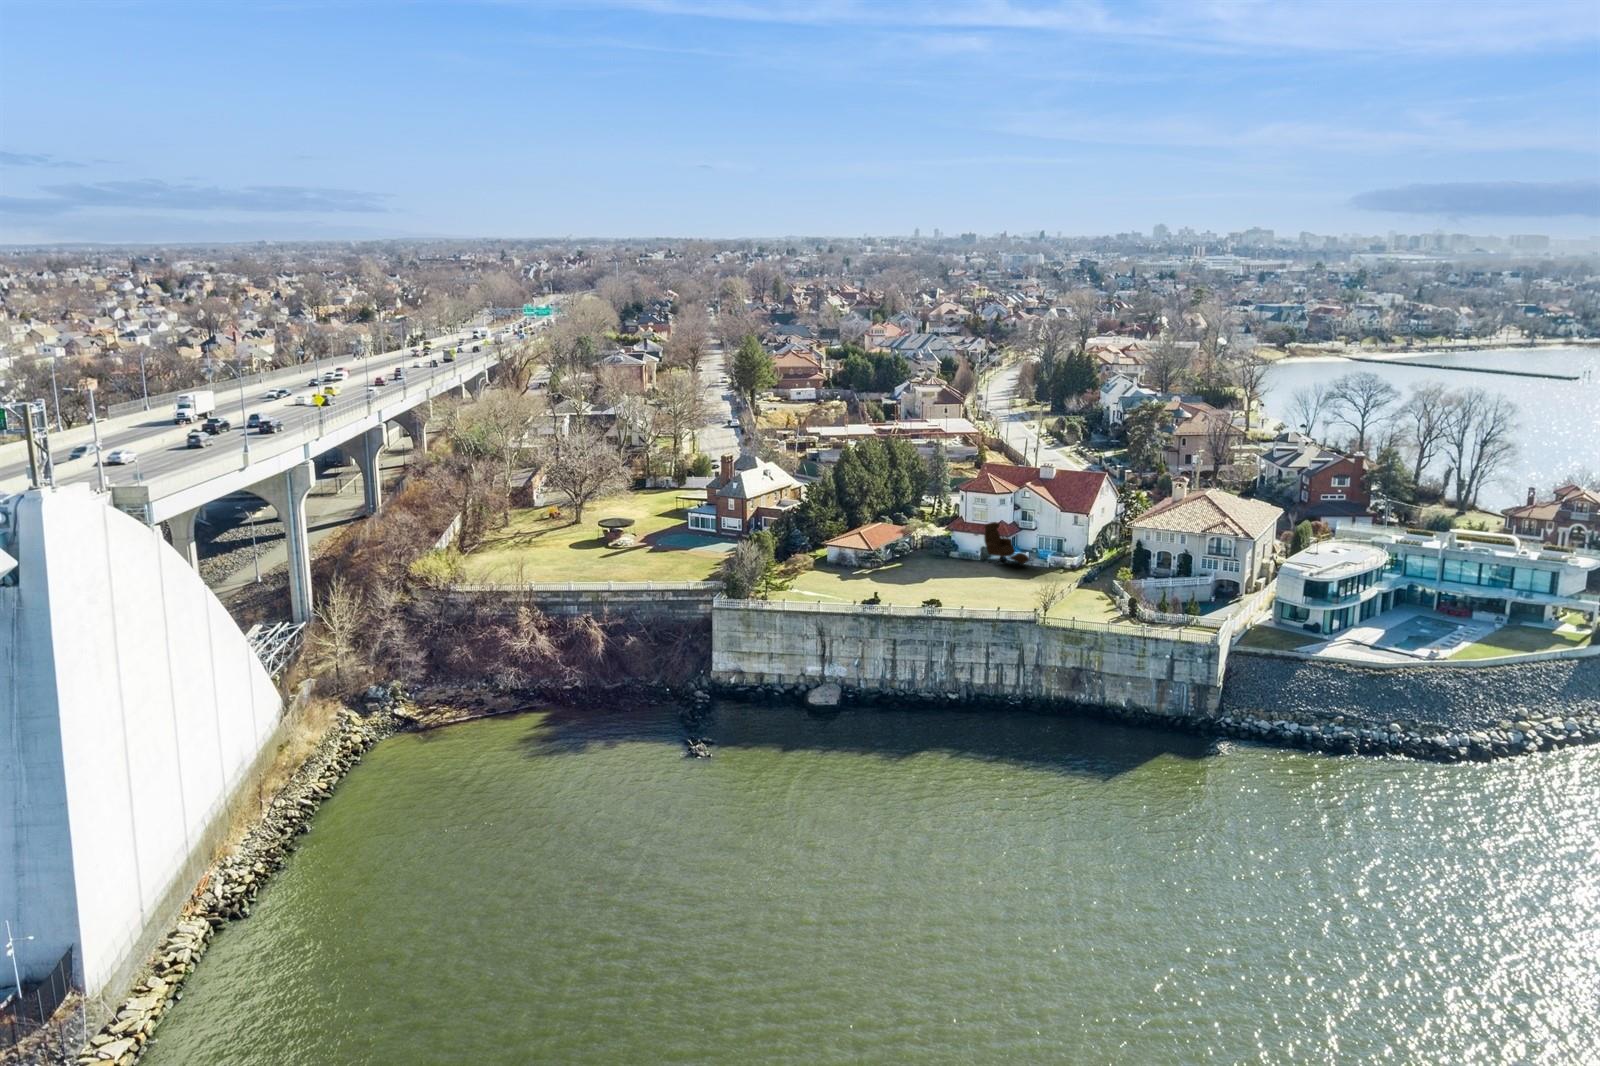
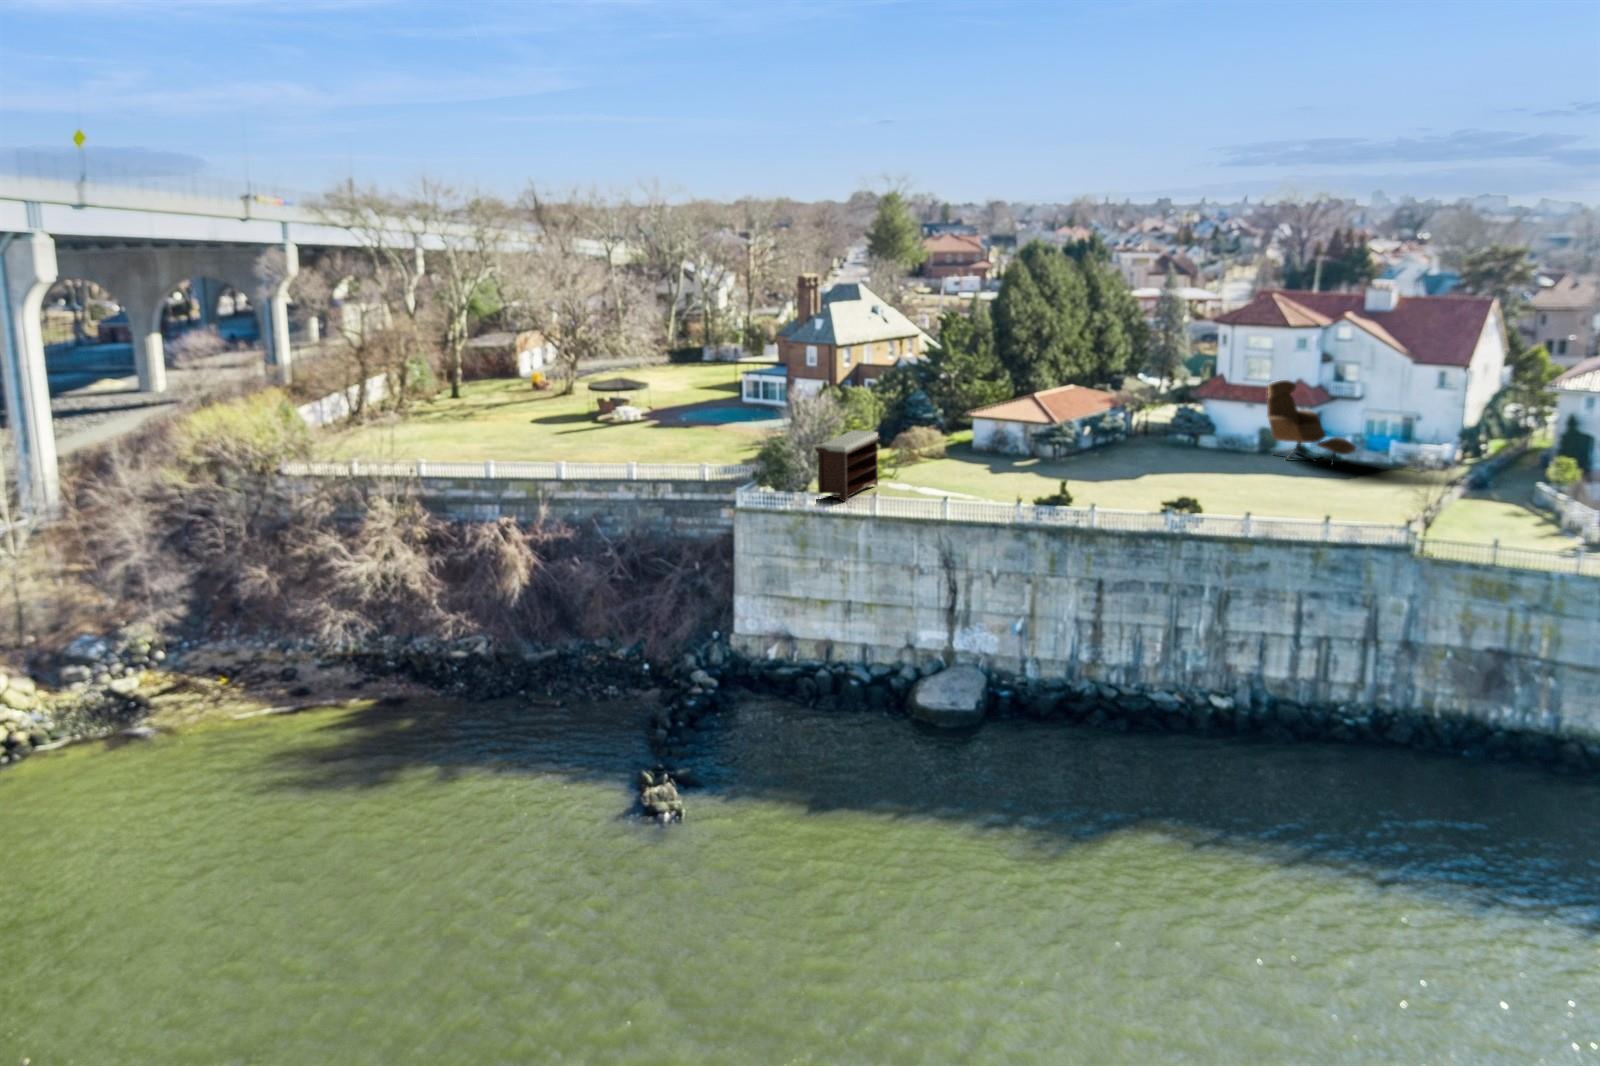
bench: none [750,561,782,602] -> present [815,430,880,502]

